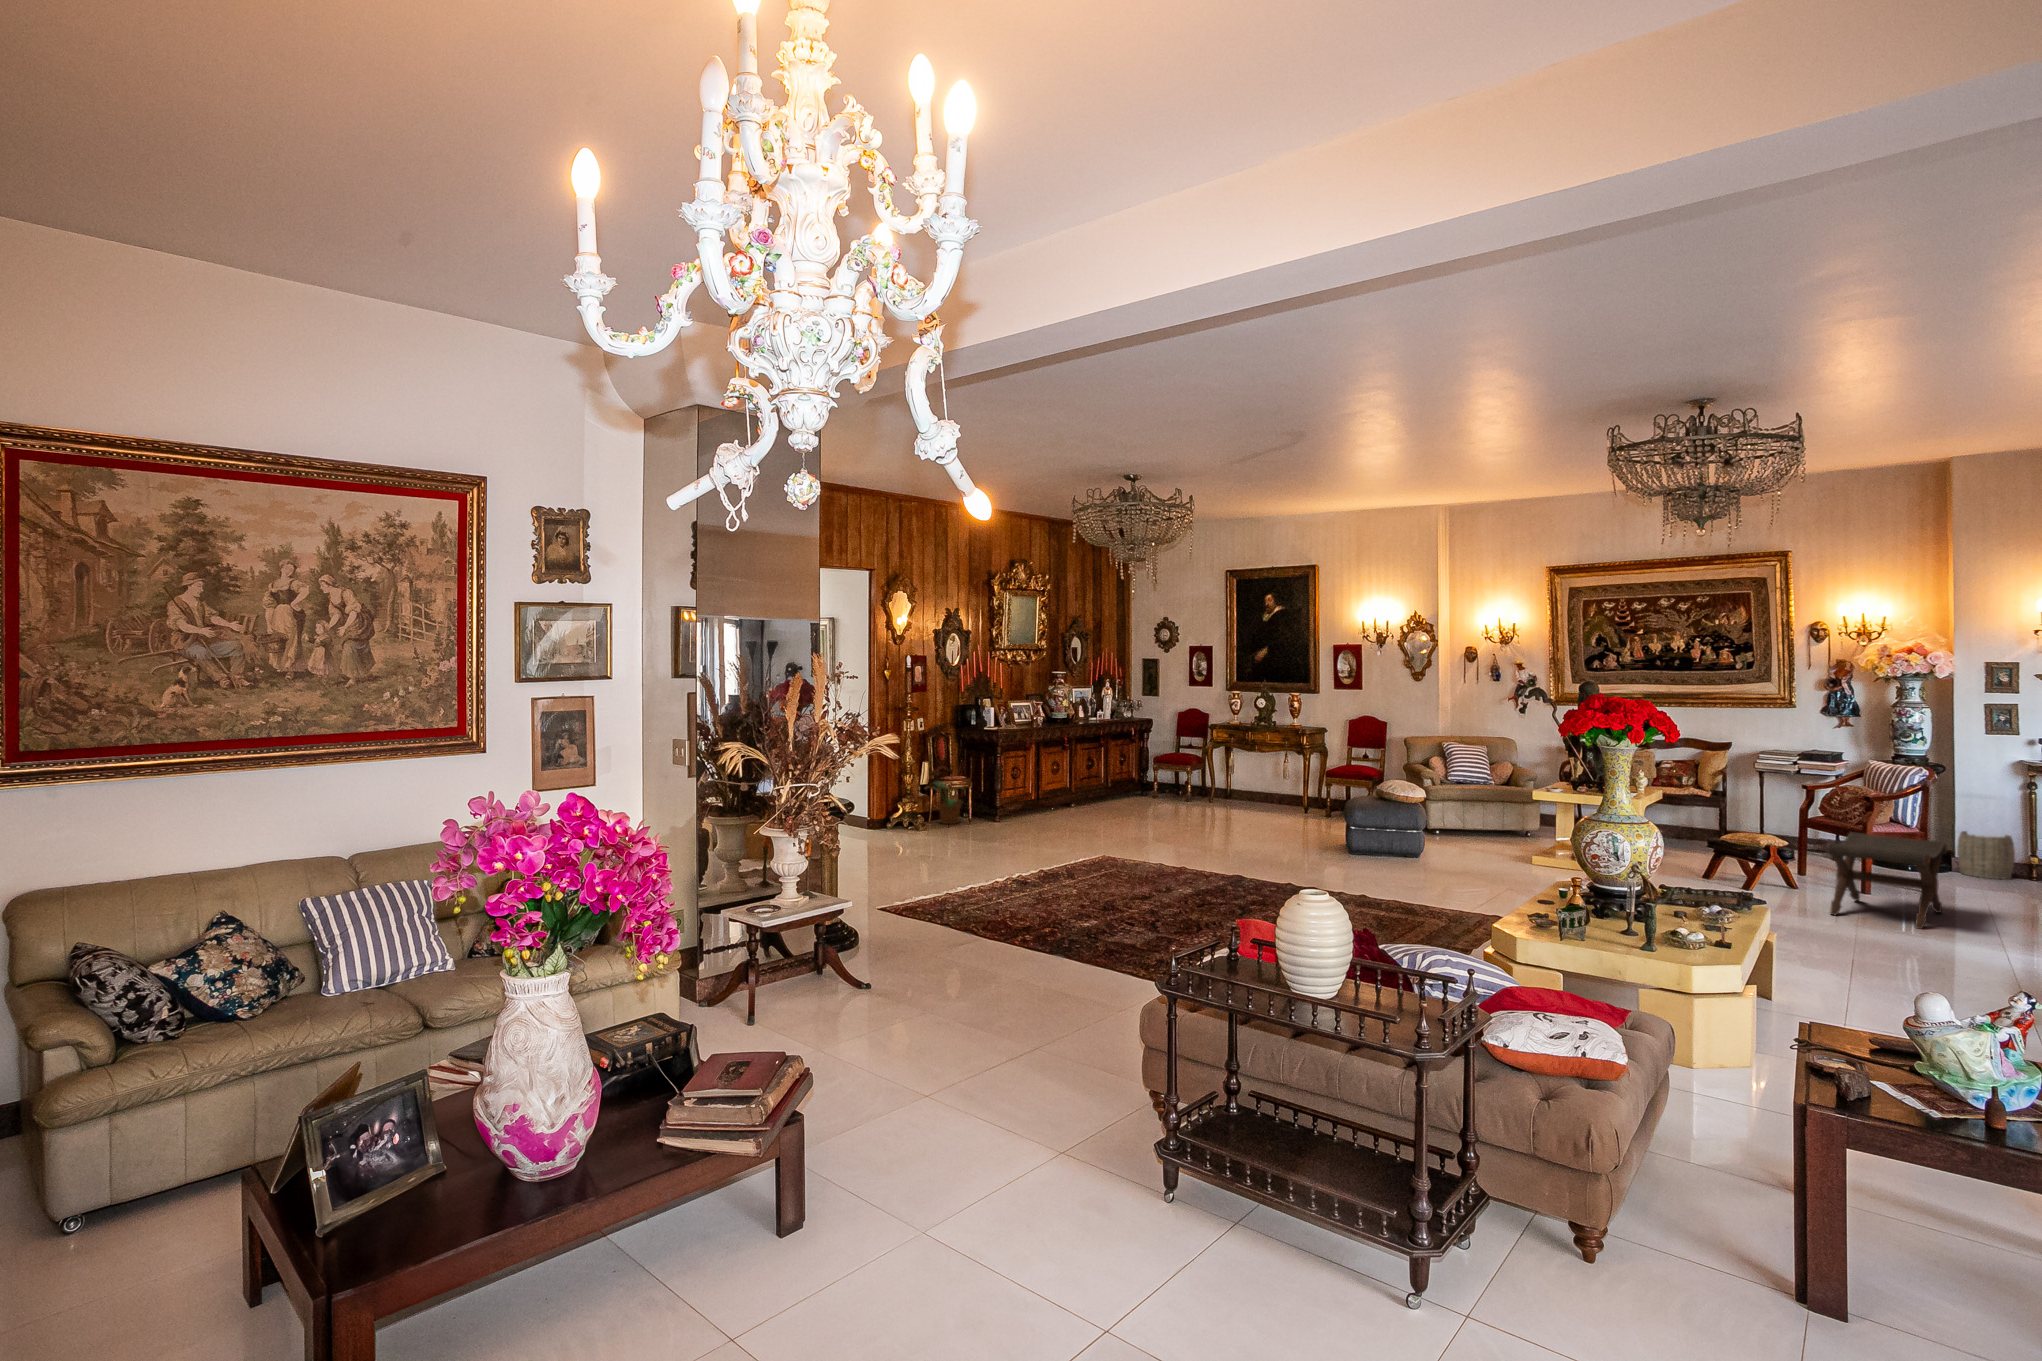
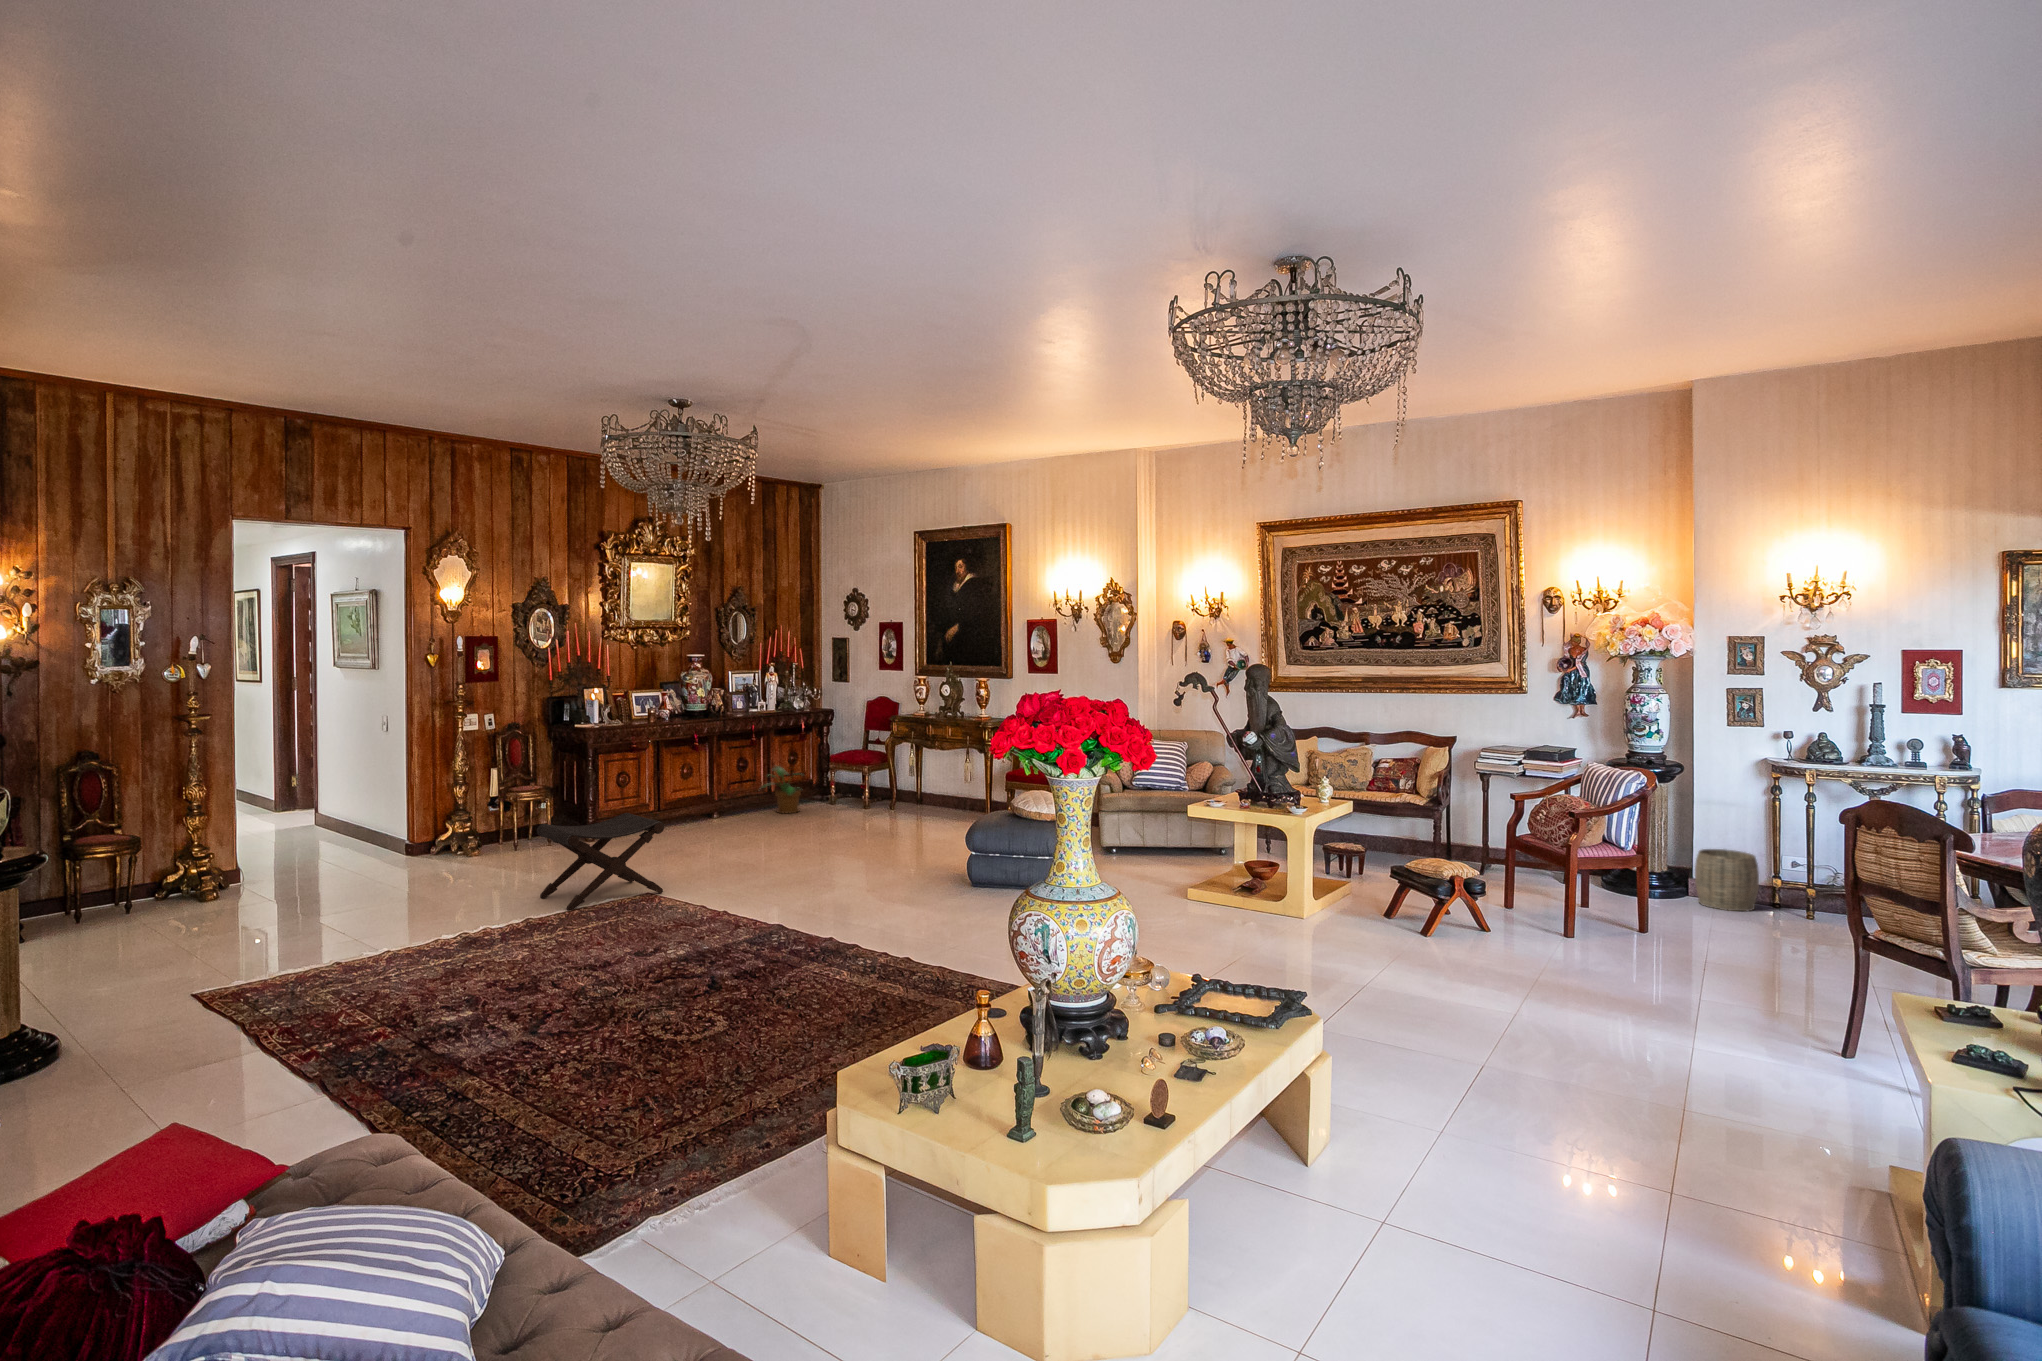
potted plant: present [934,781,961,824] -> present [762,766,801,813]
footstool: present [1826,832,1947,929] -> present [537,813,664,911]

